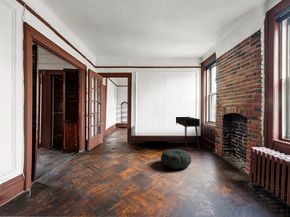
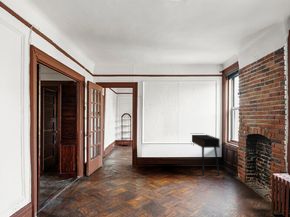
pouf: present [161,149,191,169] -> none [174,174,210,197]

